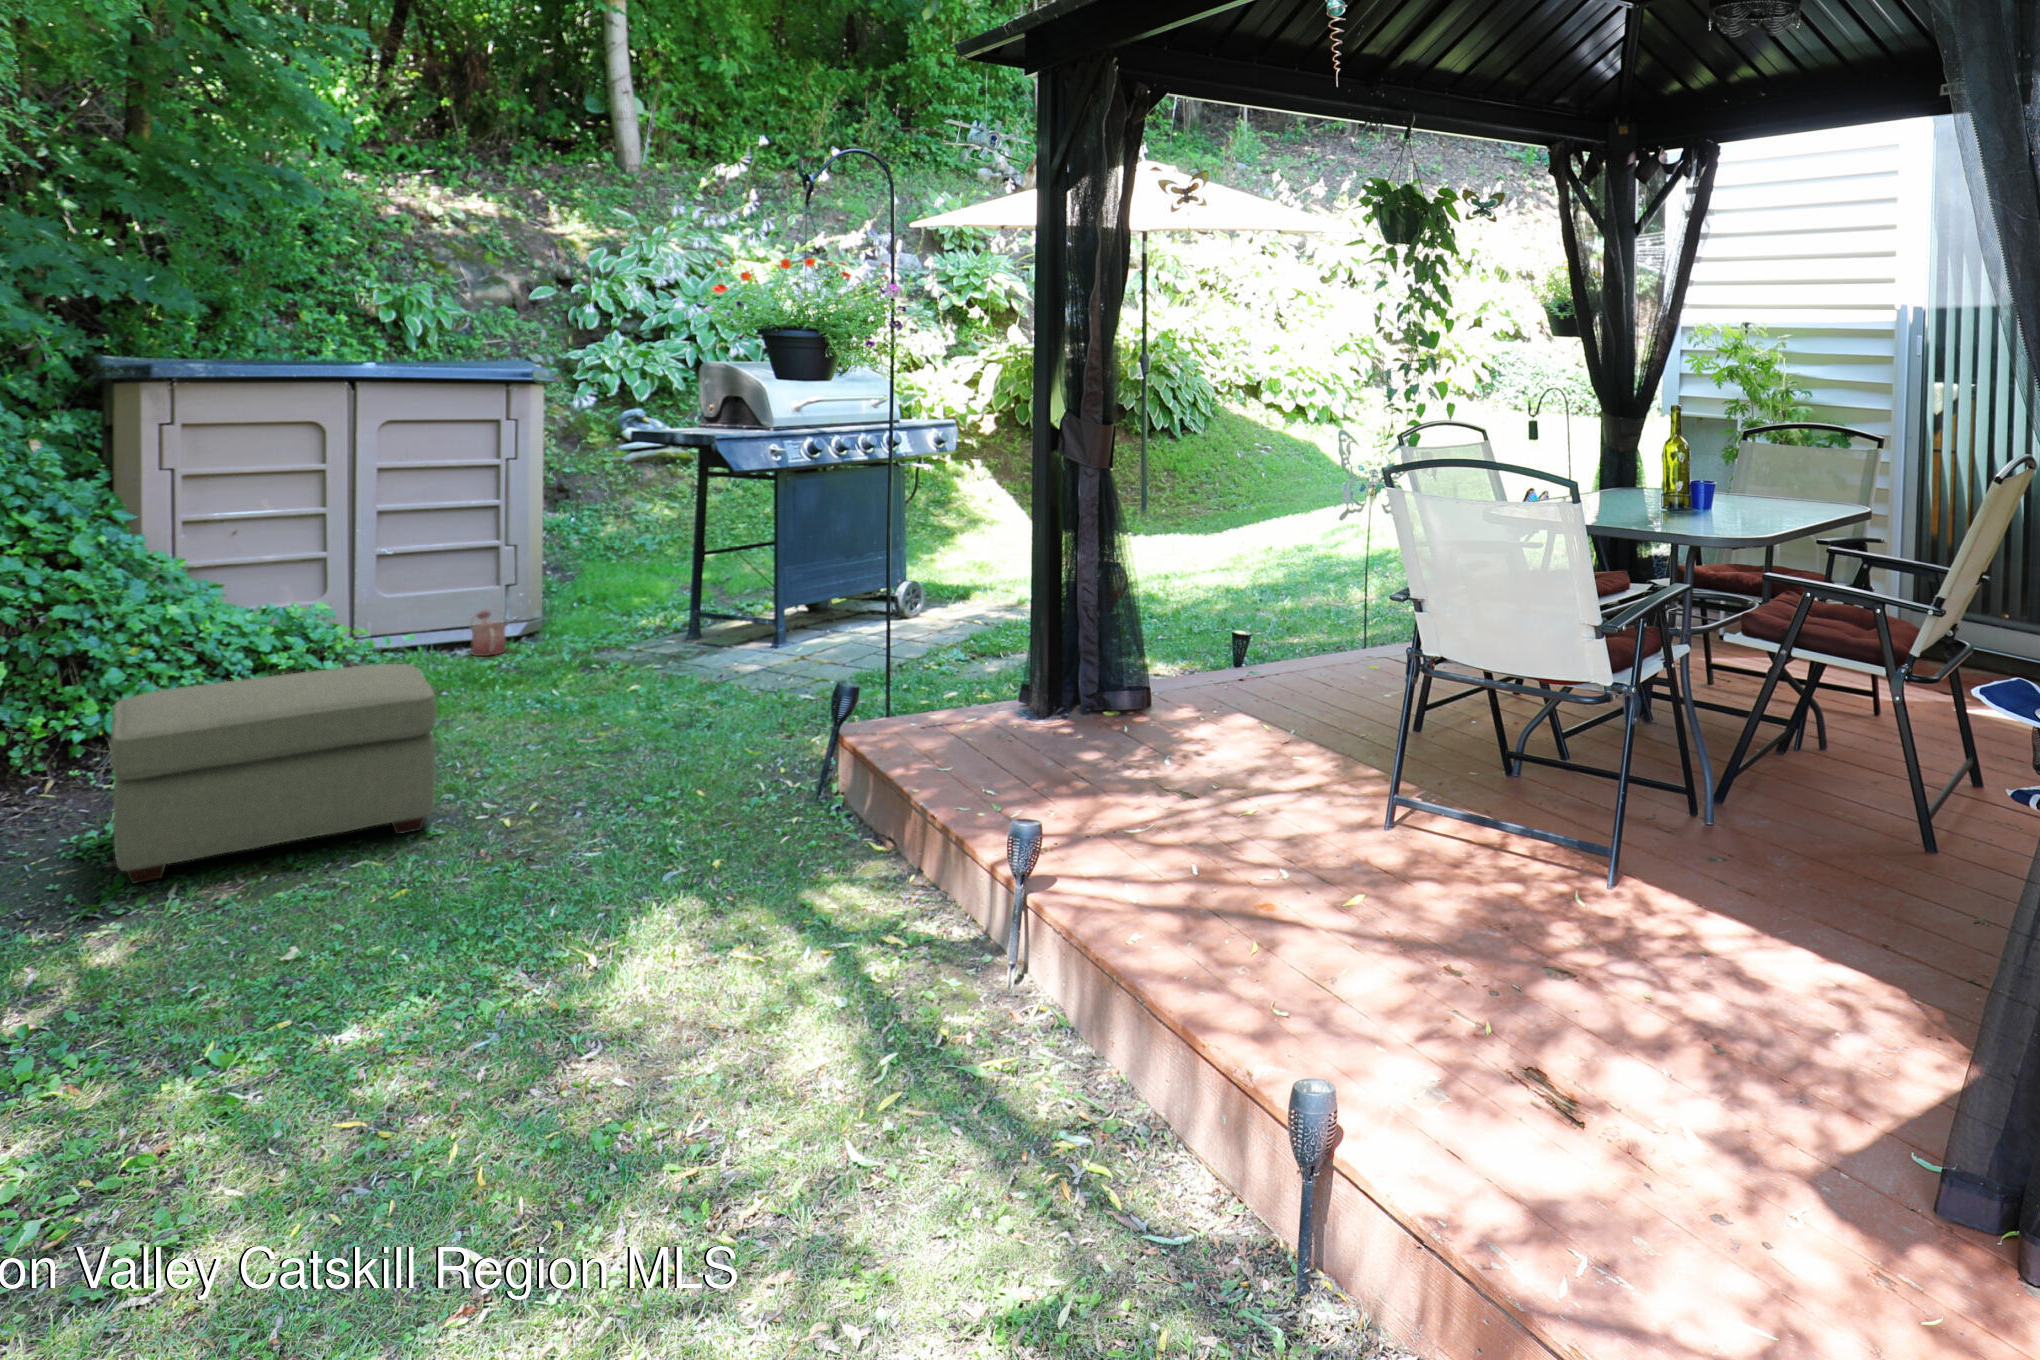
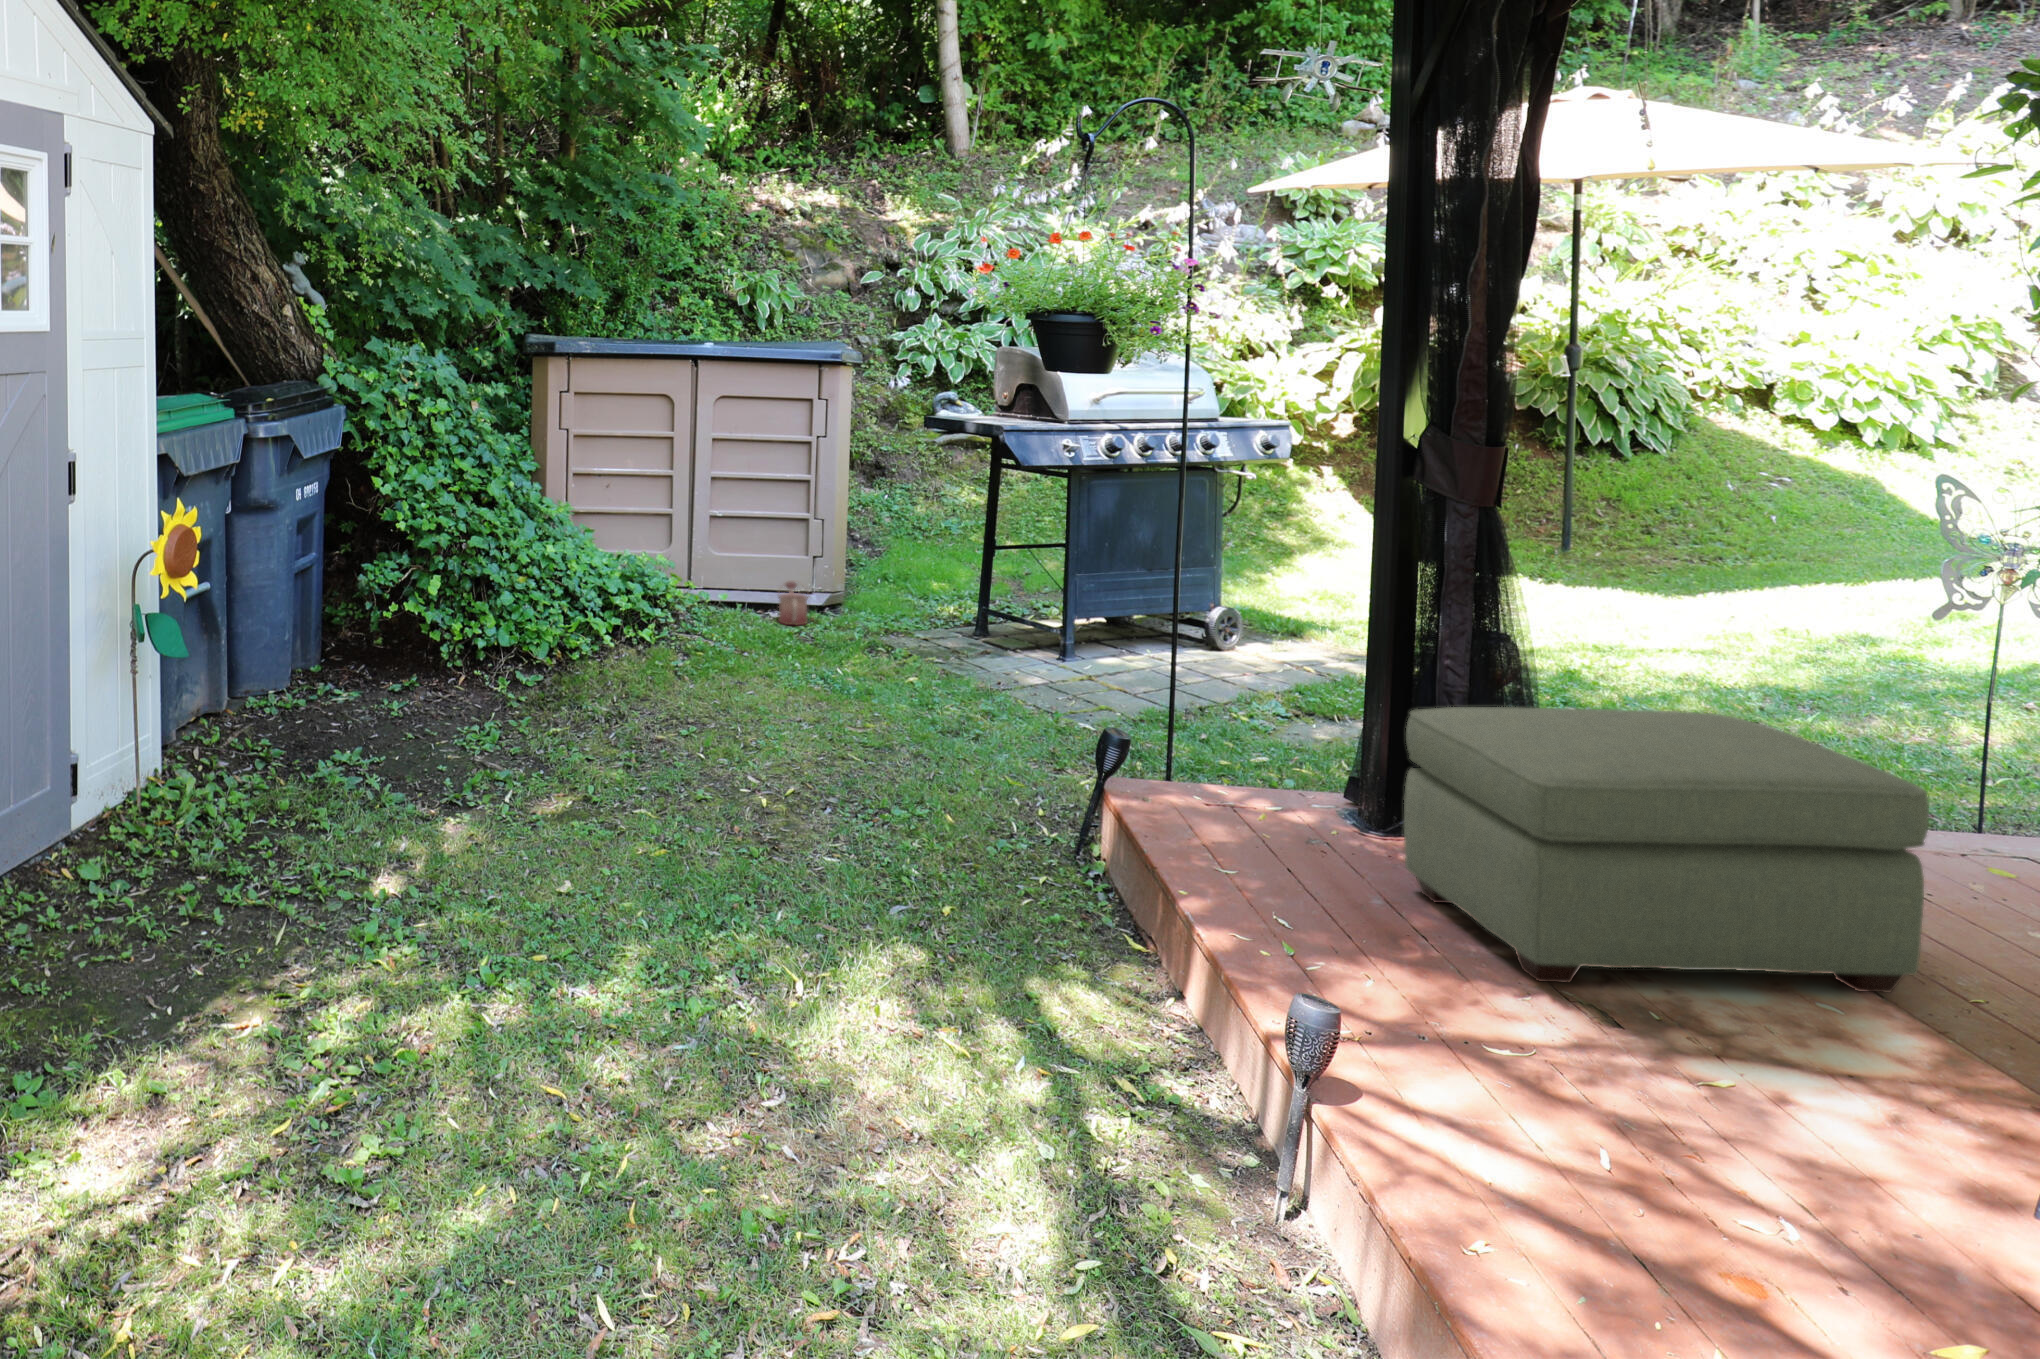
ottoman: present [110,664,437,884] -> present [1404,707,1929,992]

